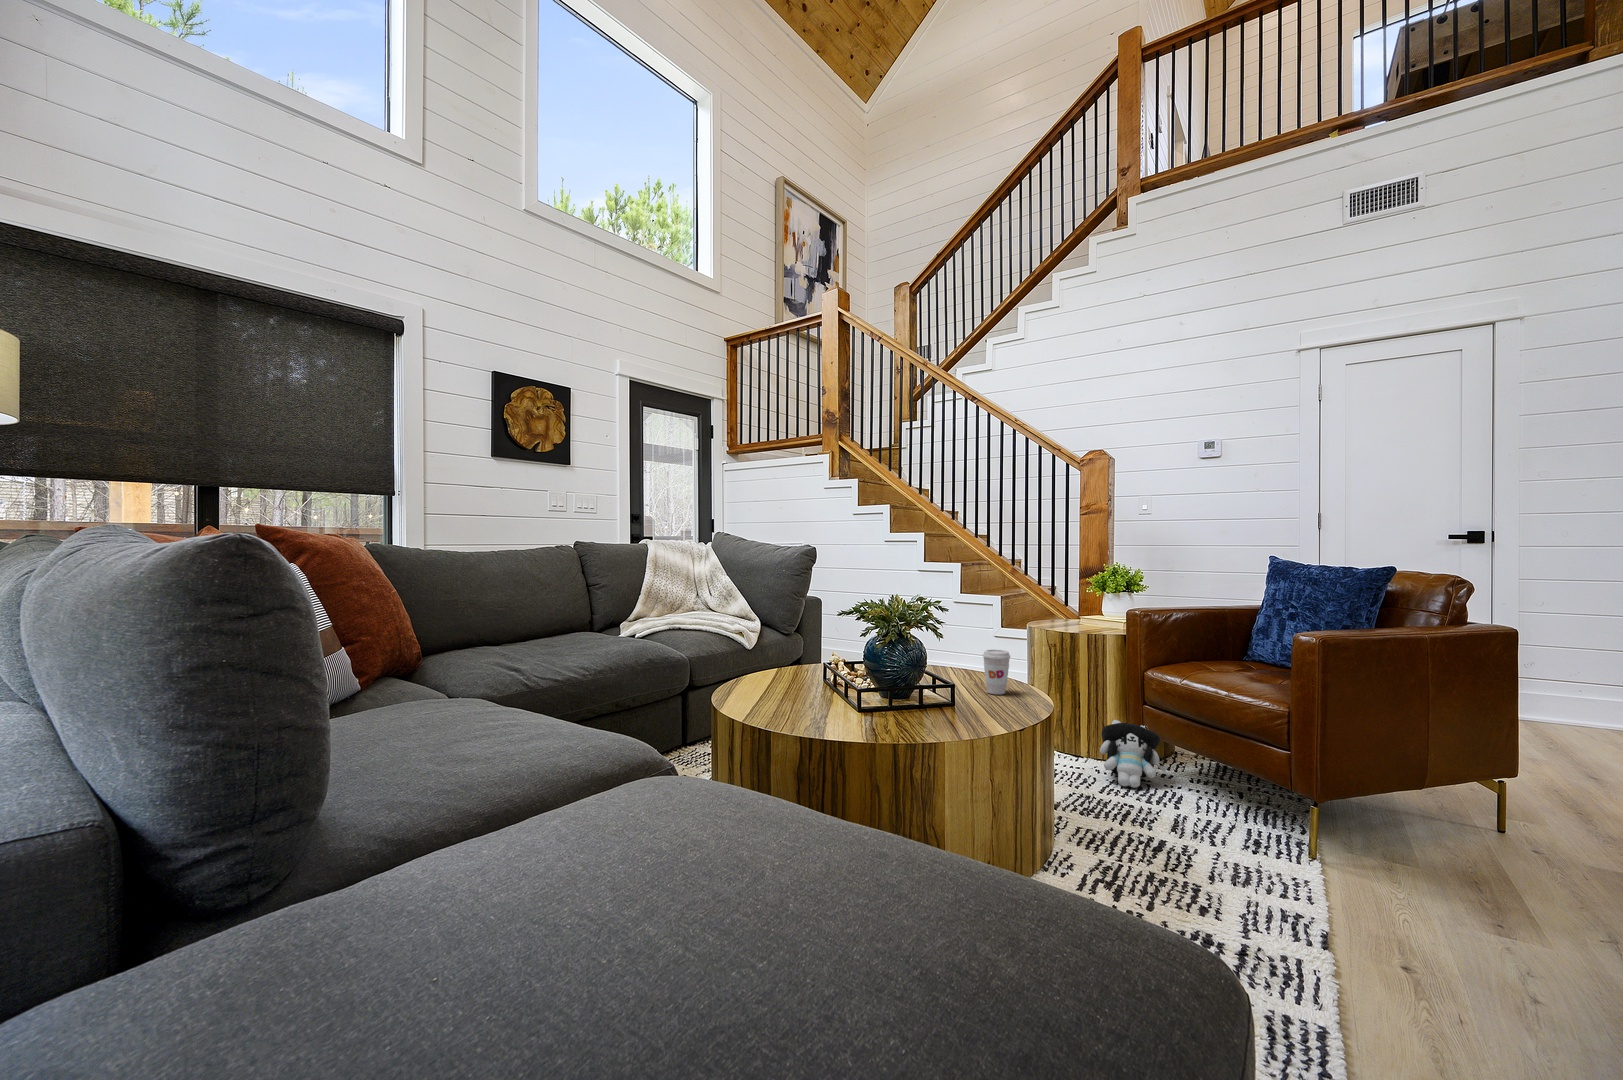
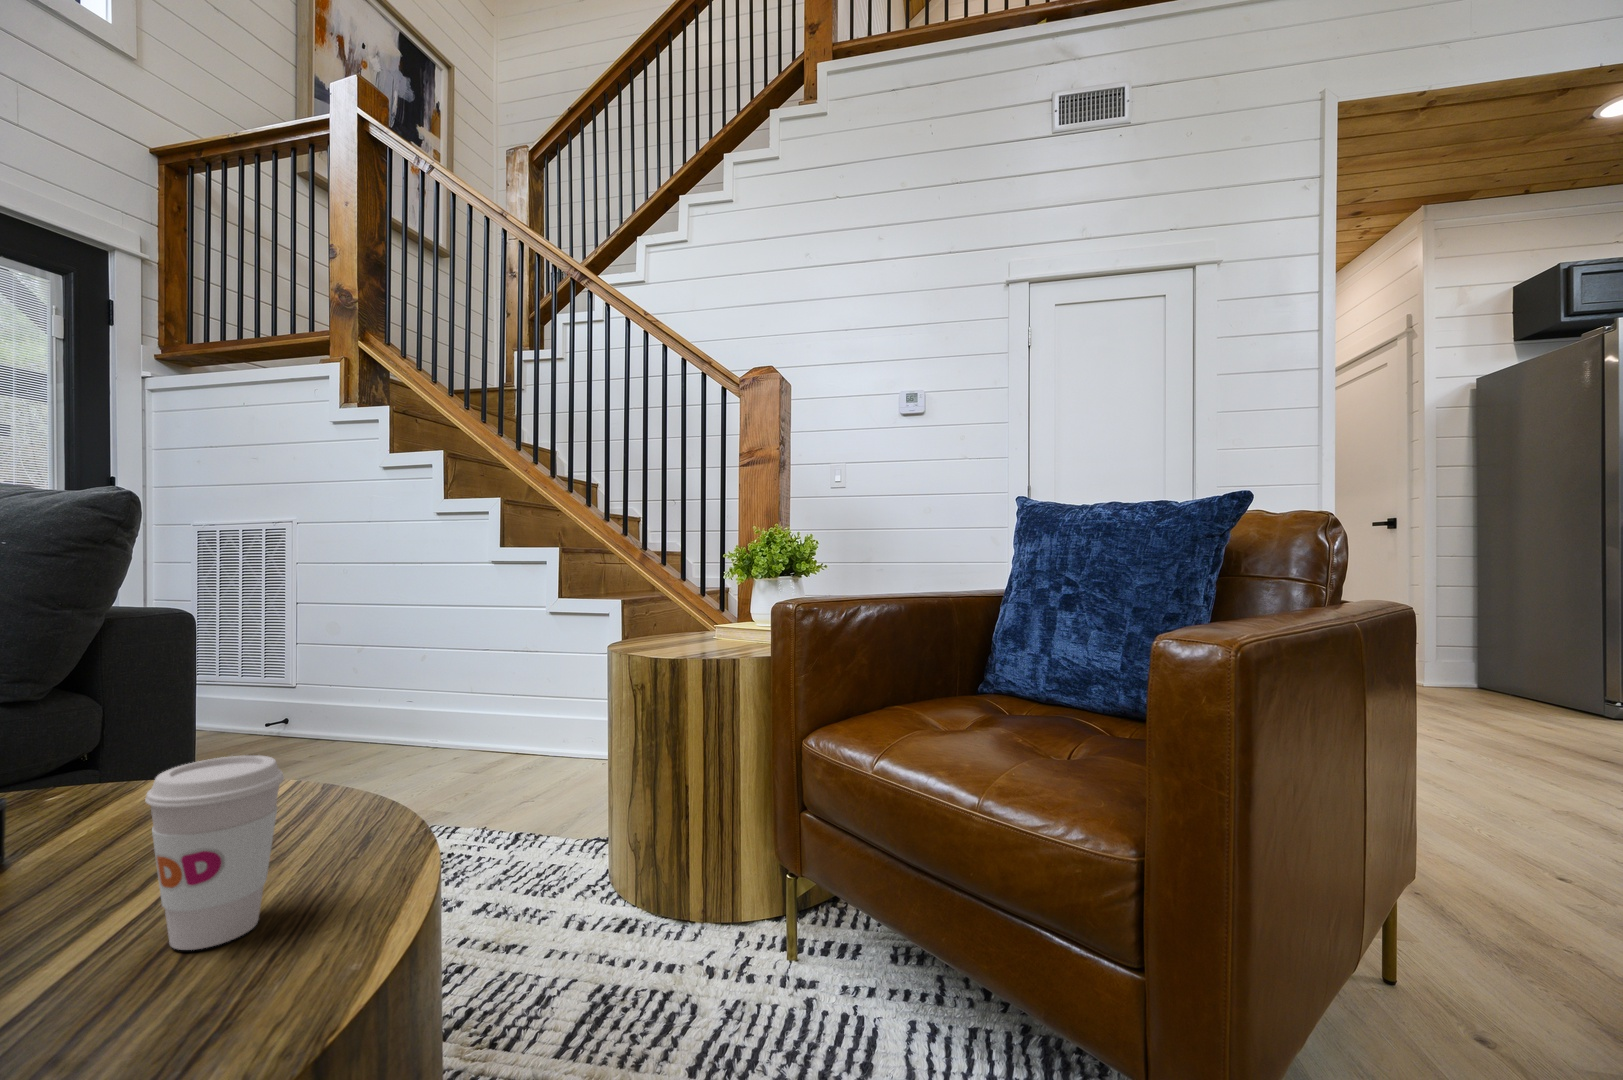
plush toy: present [1100,720,1168,788] -> none [706,849,850,1029]

